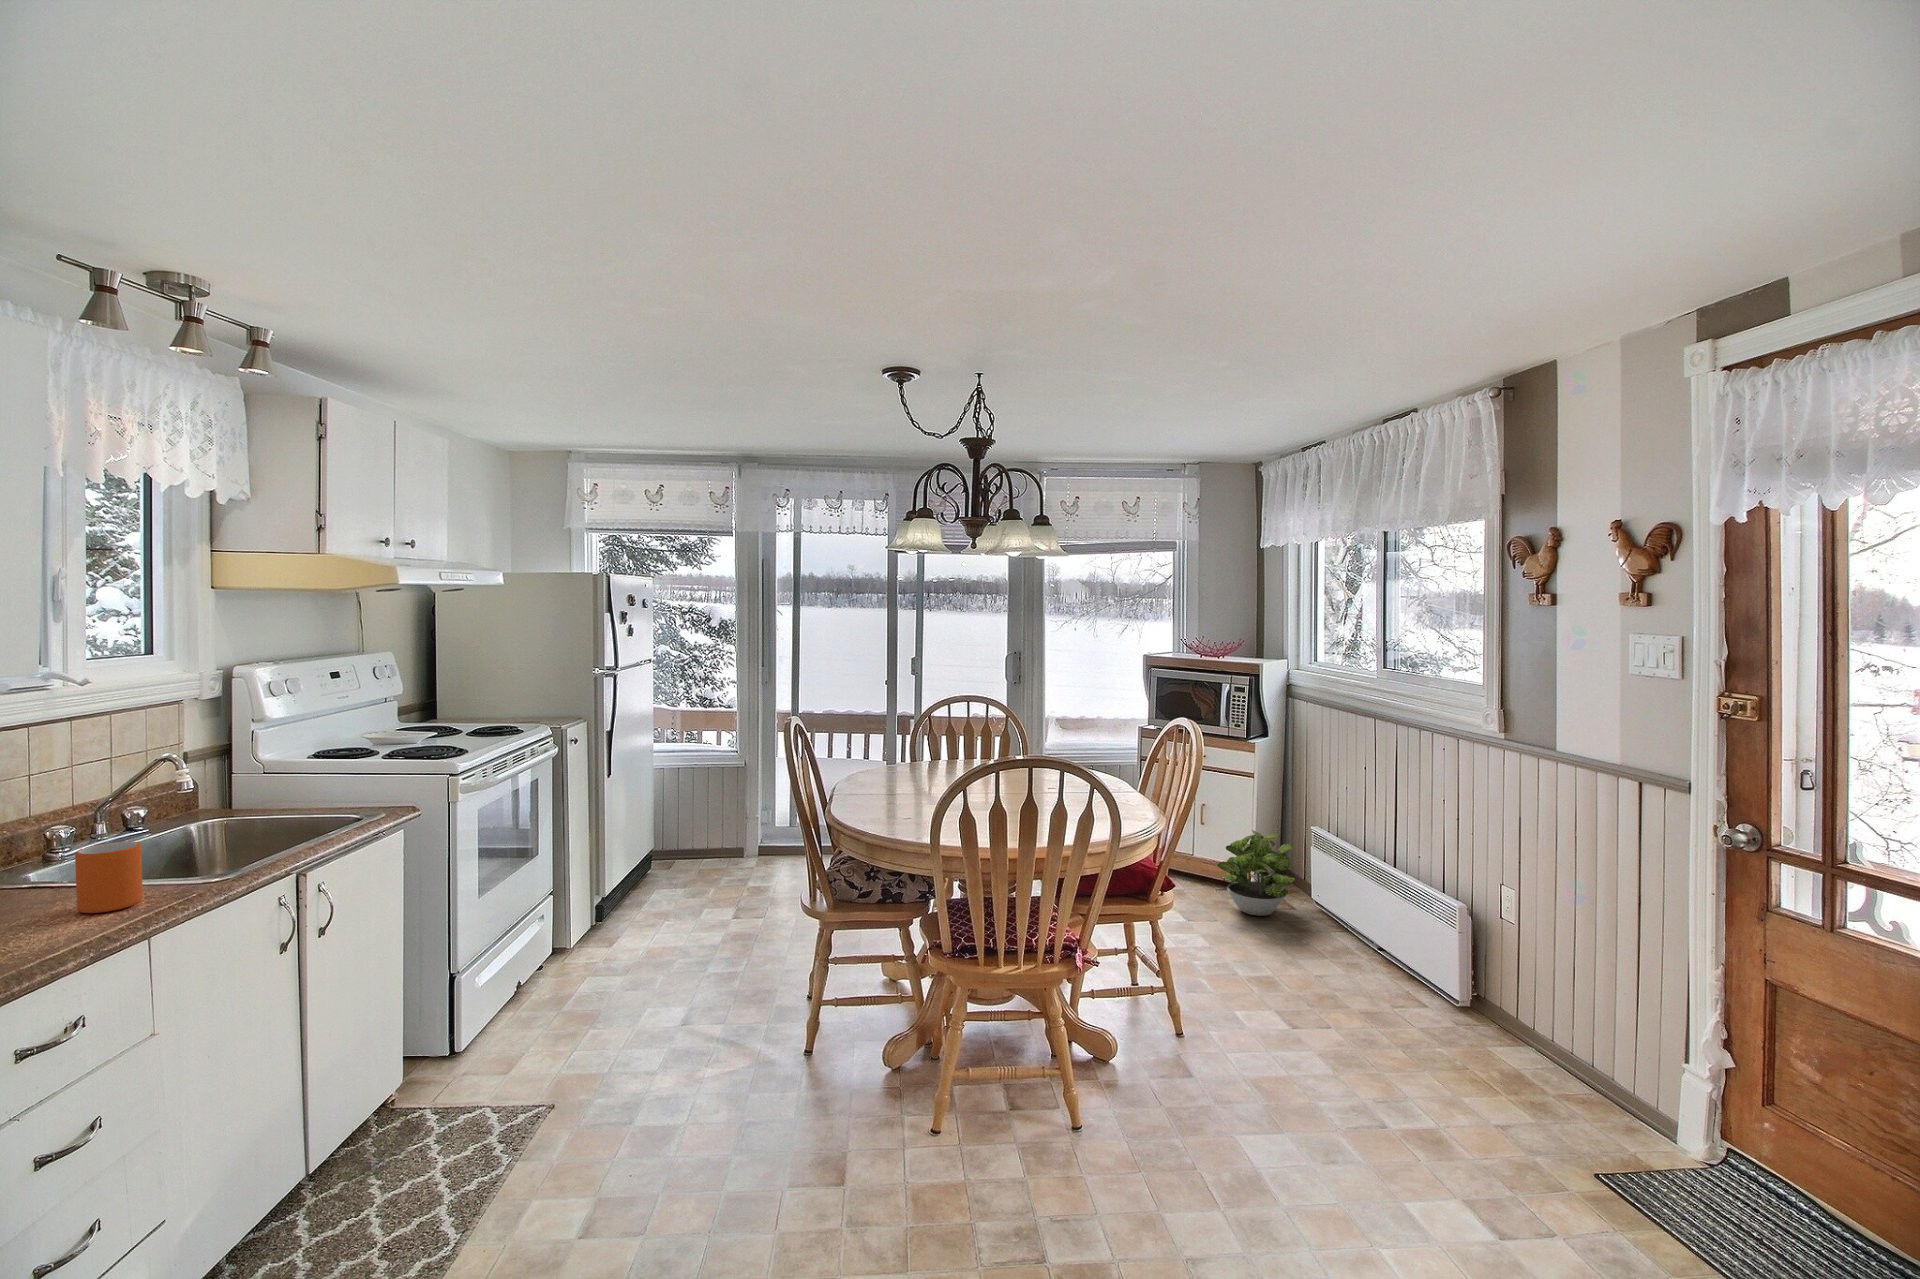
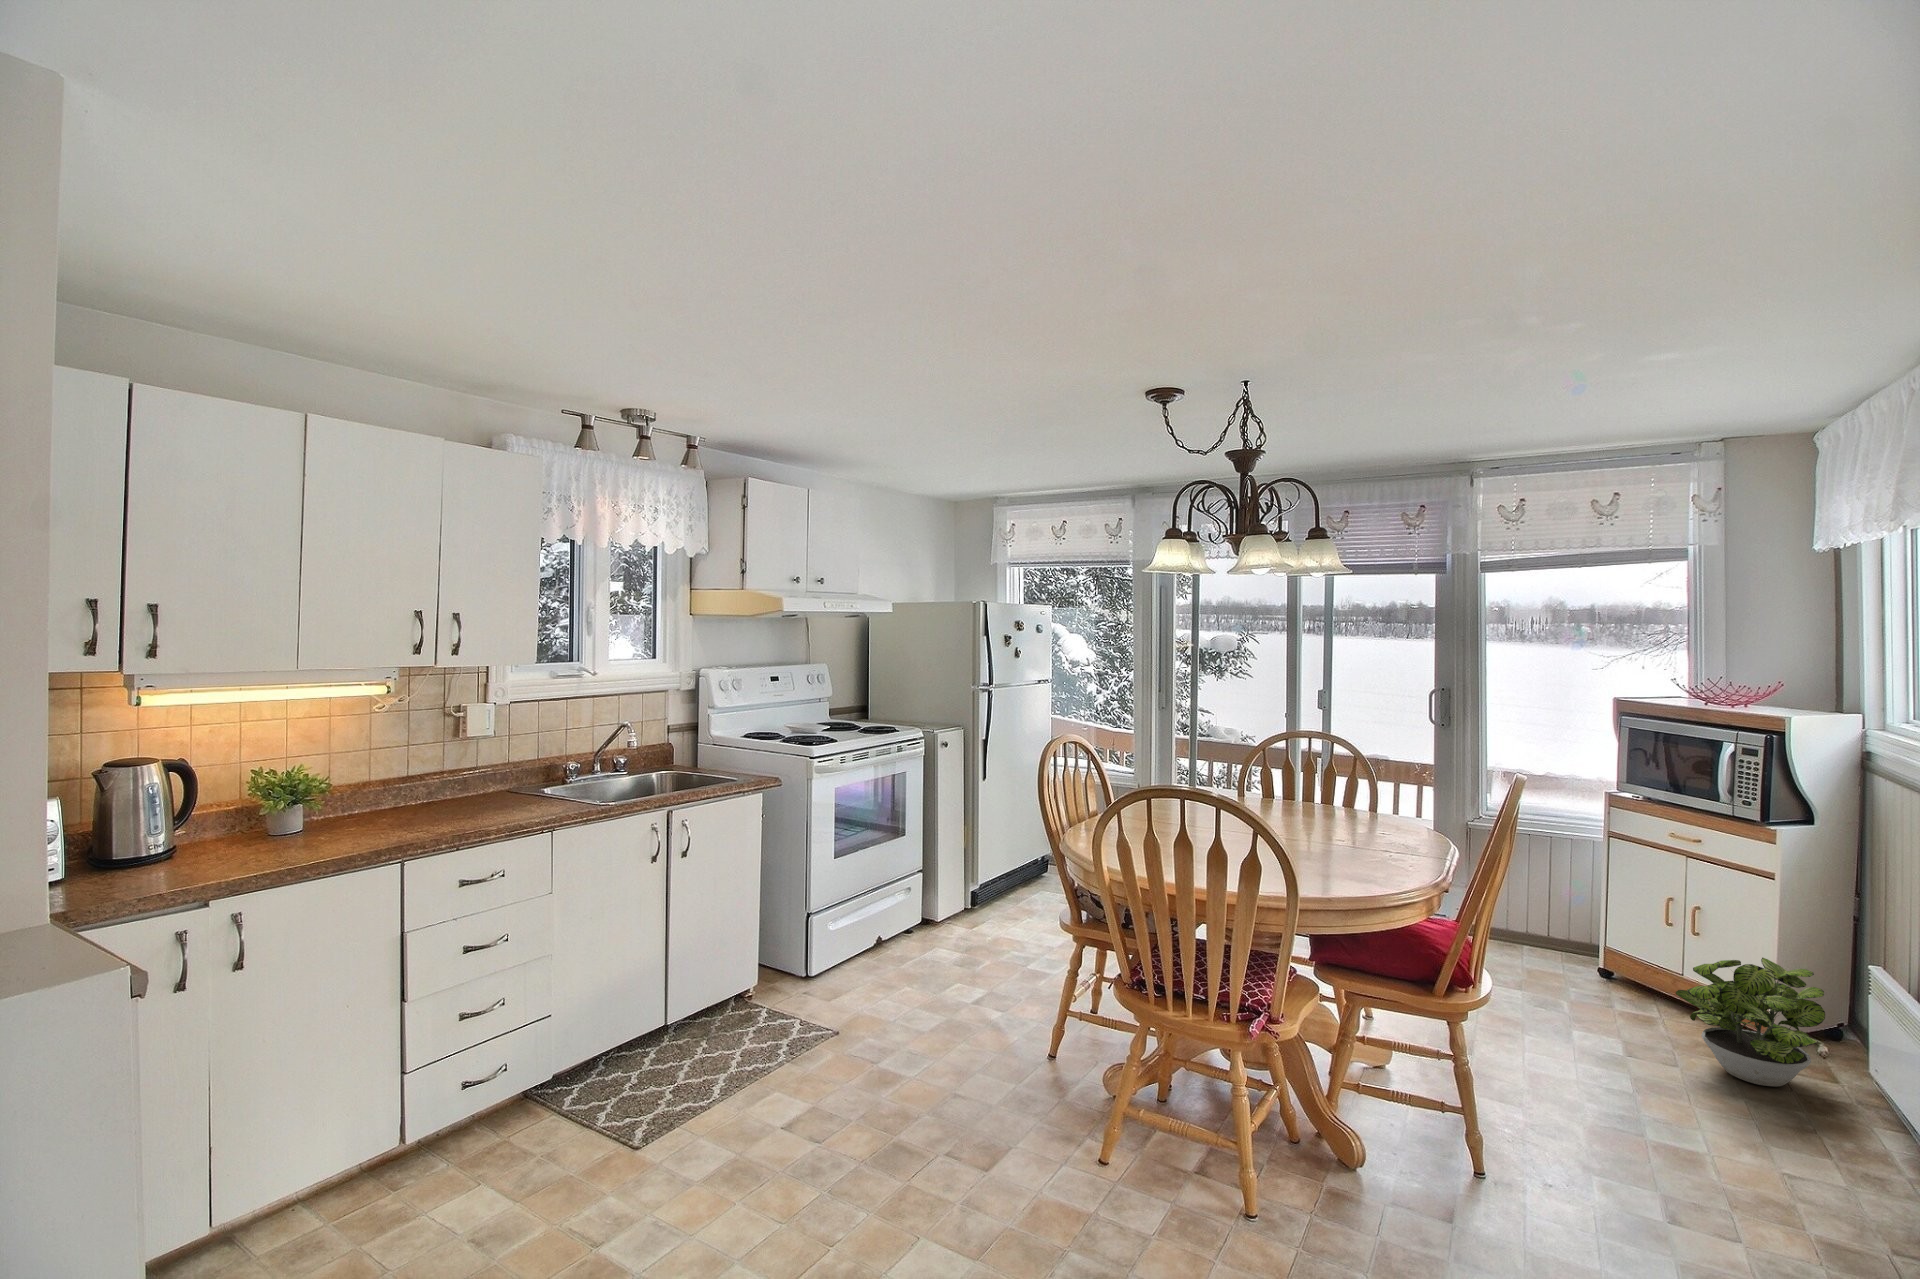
mug: present [75,842,143,913] -> none [538,771,570,812]

